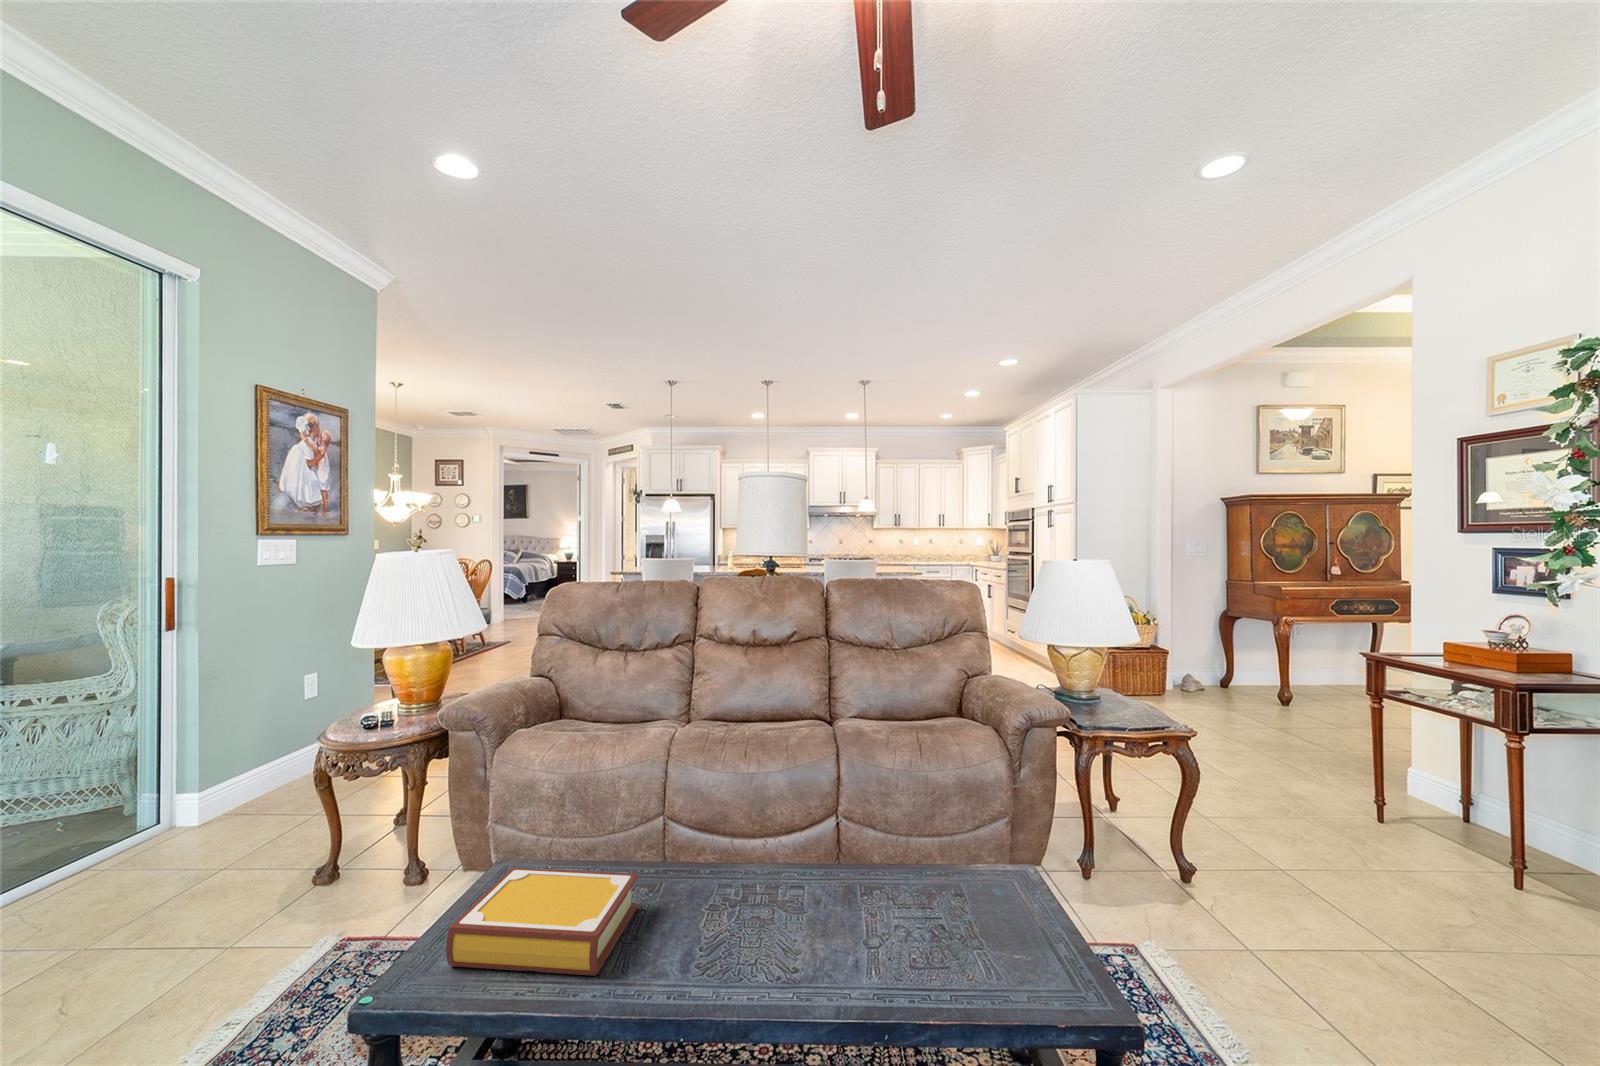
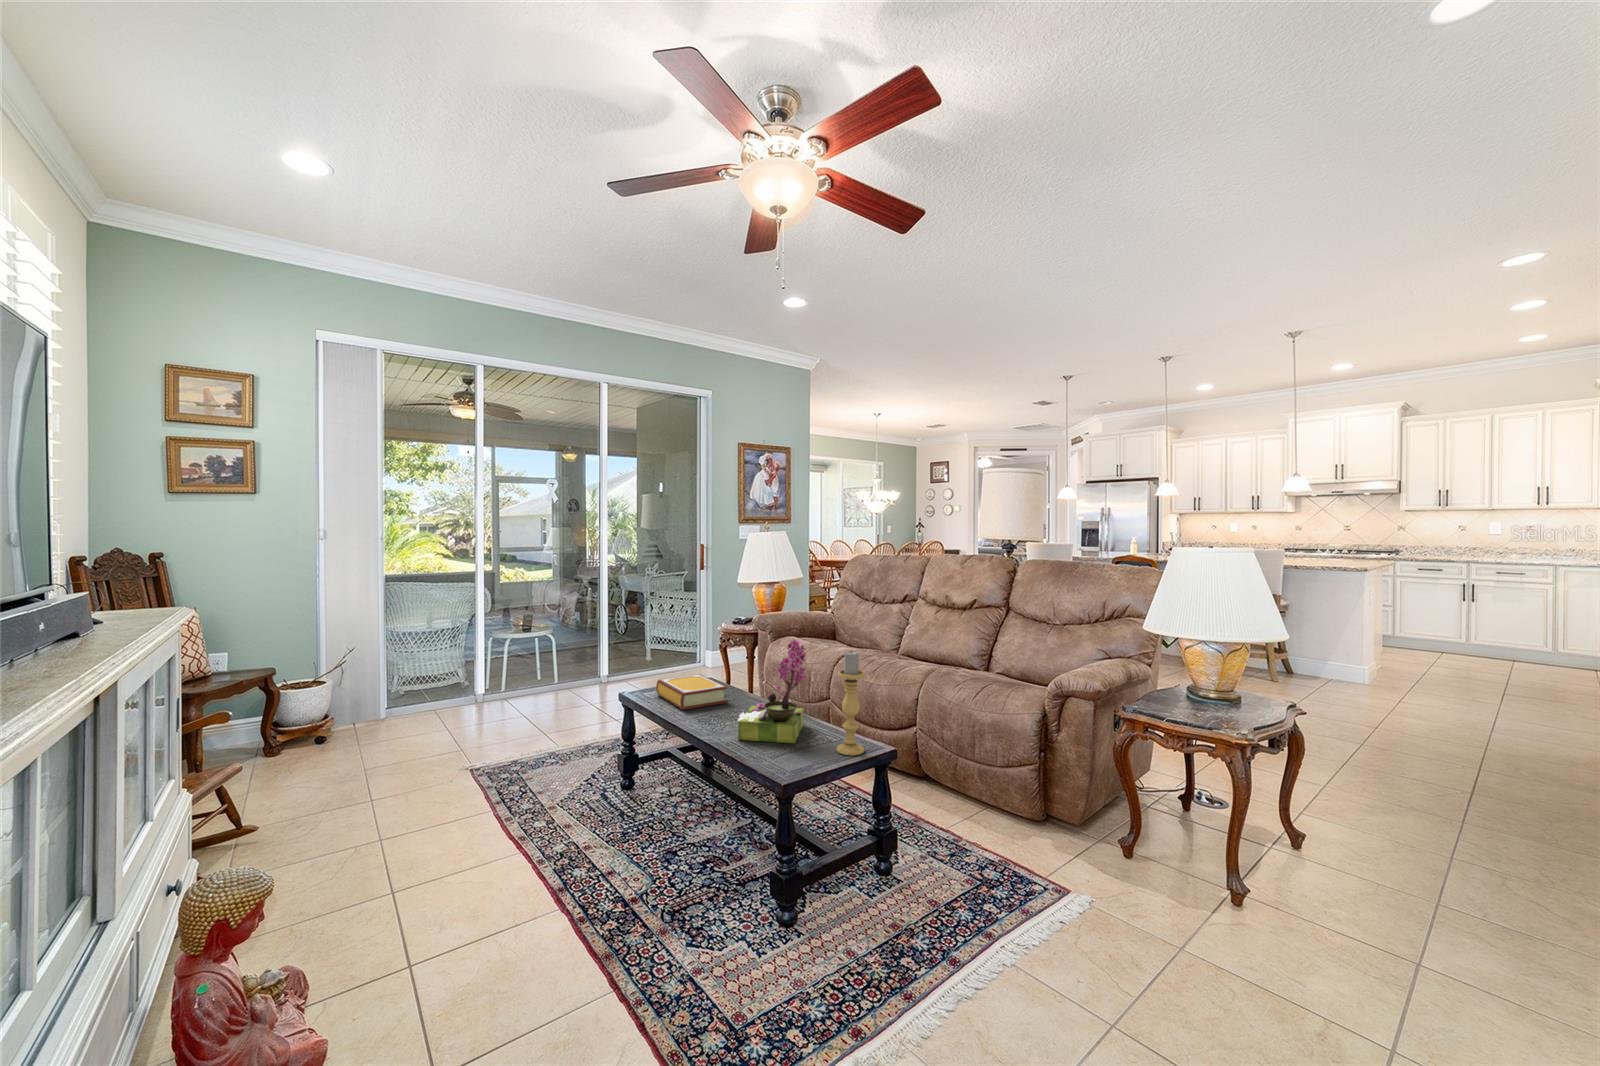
flower arrangement: none [771,737,920,985] -> present [738,639,807,743]
candle holder: none [969,740,1015,917] -> present [837,651,864,756]

